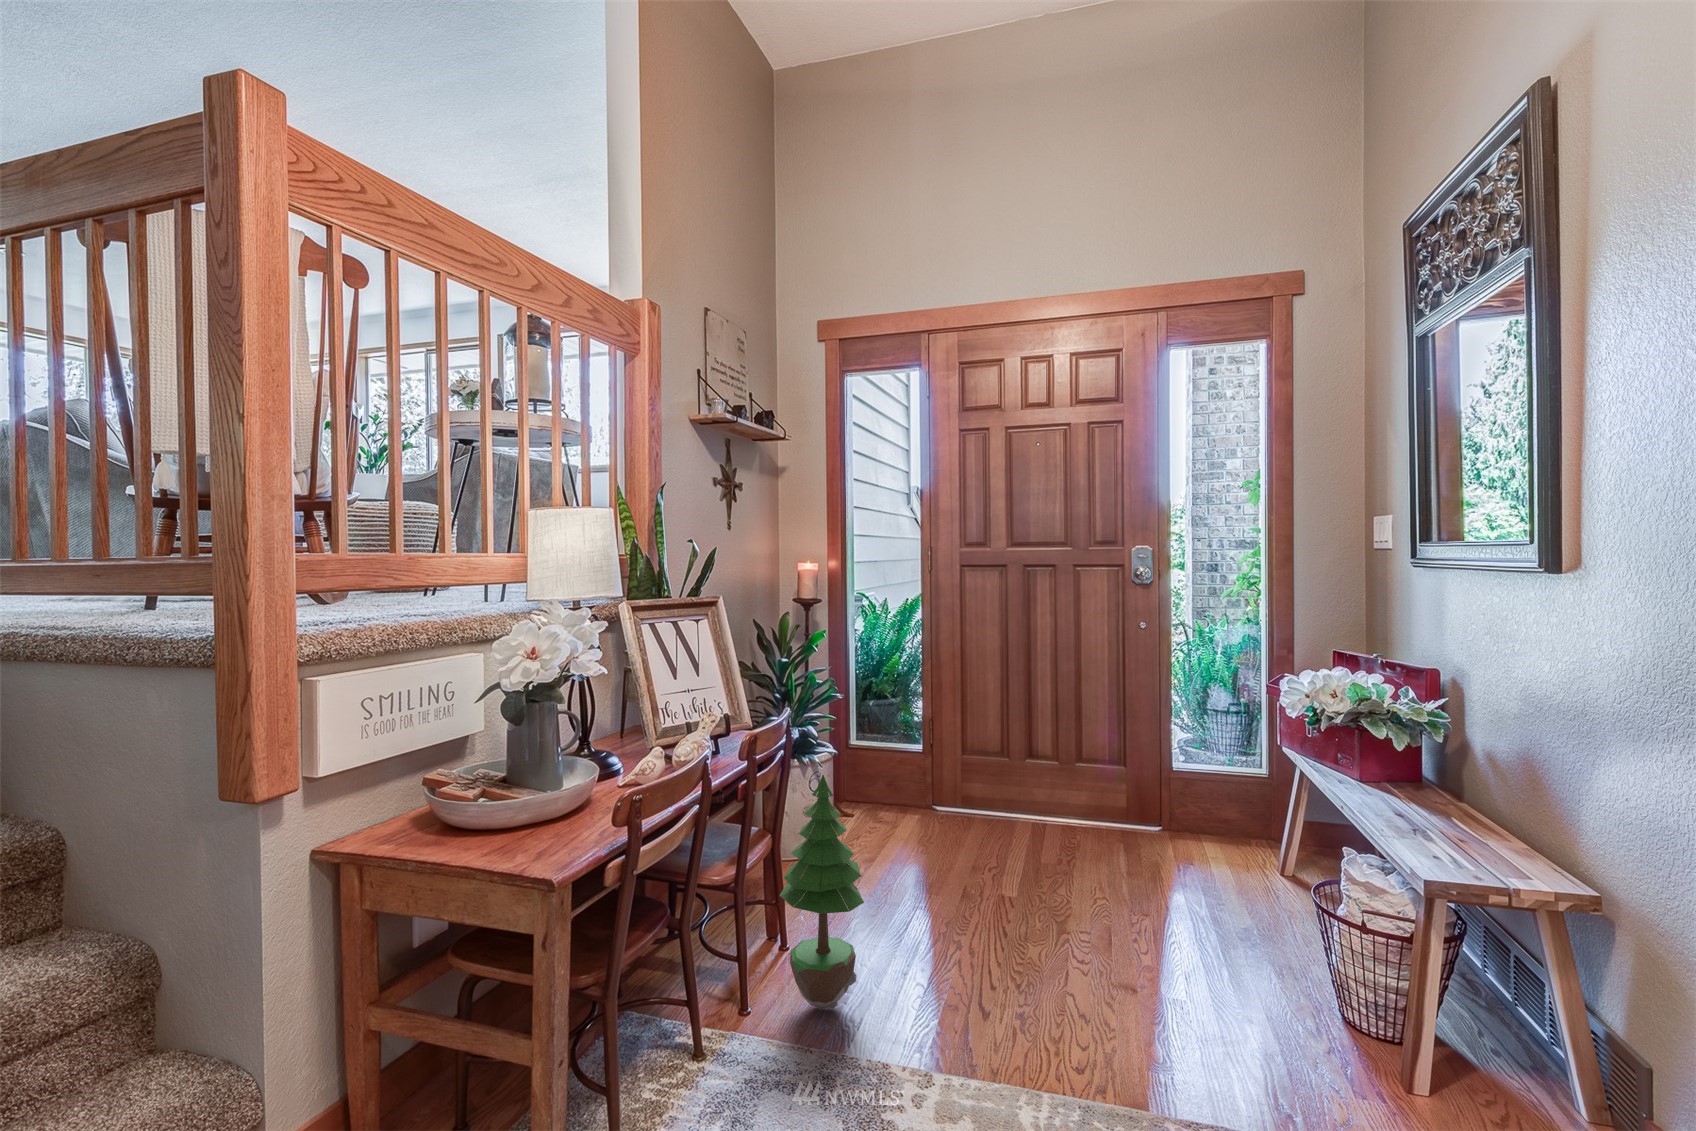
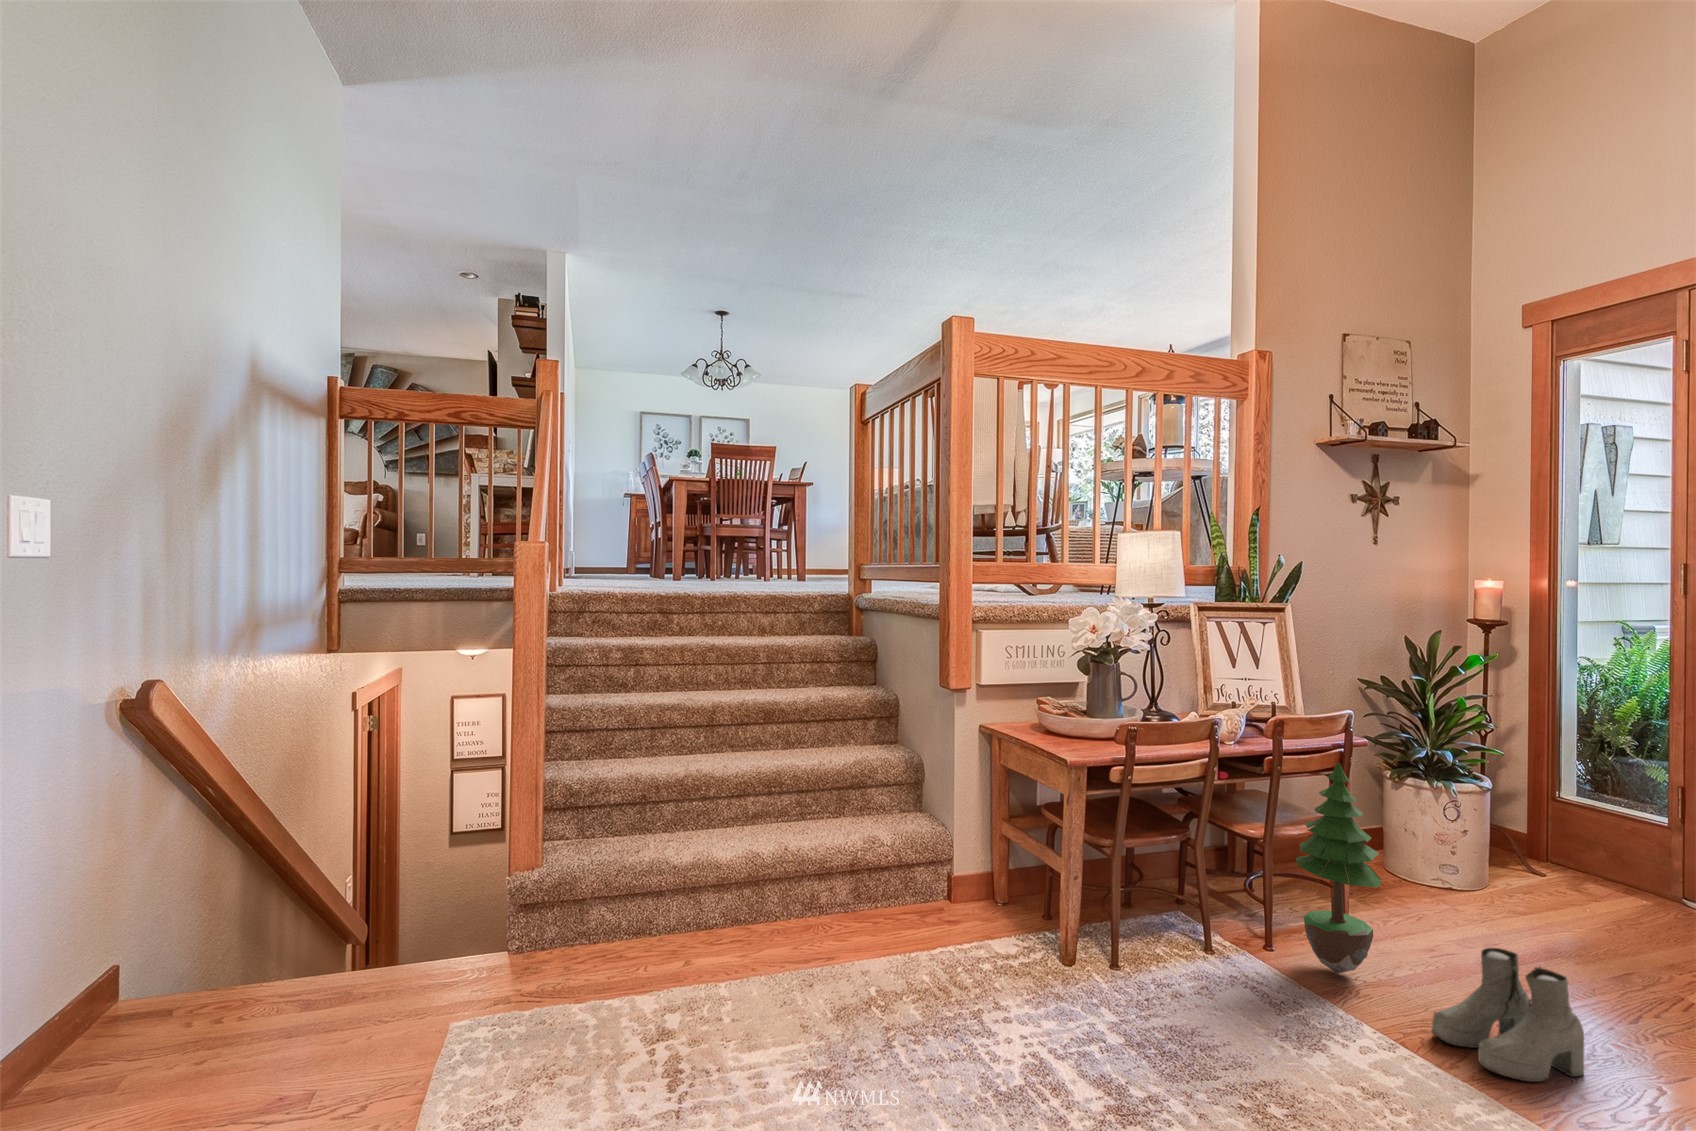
boots: none [939,923,1039,1059] -> present [1432,948,1584,1082]

